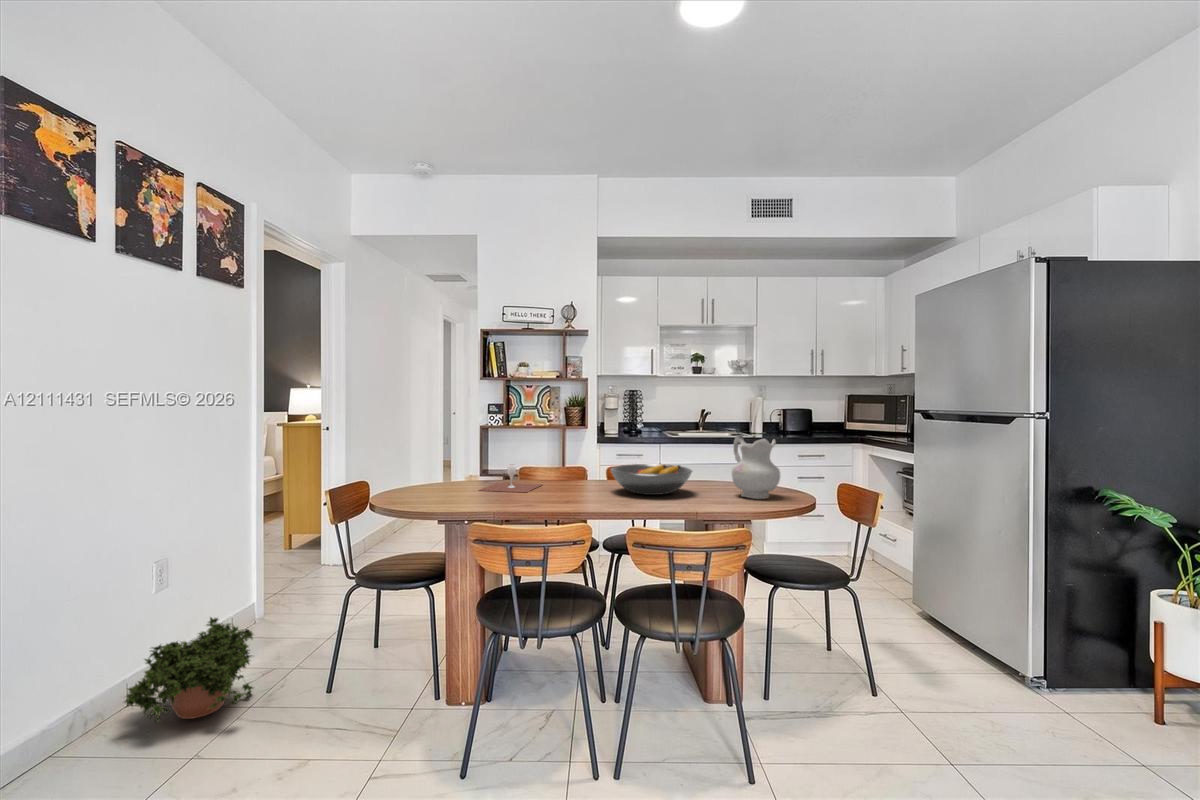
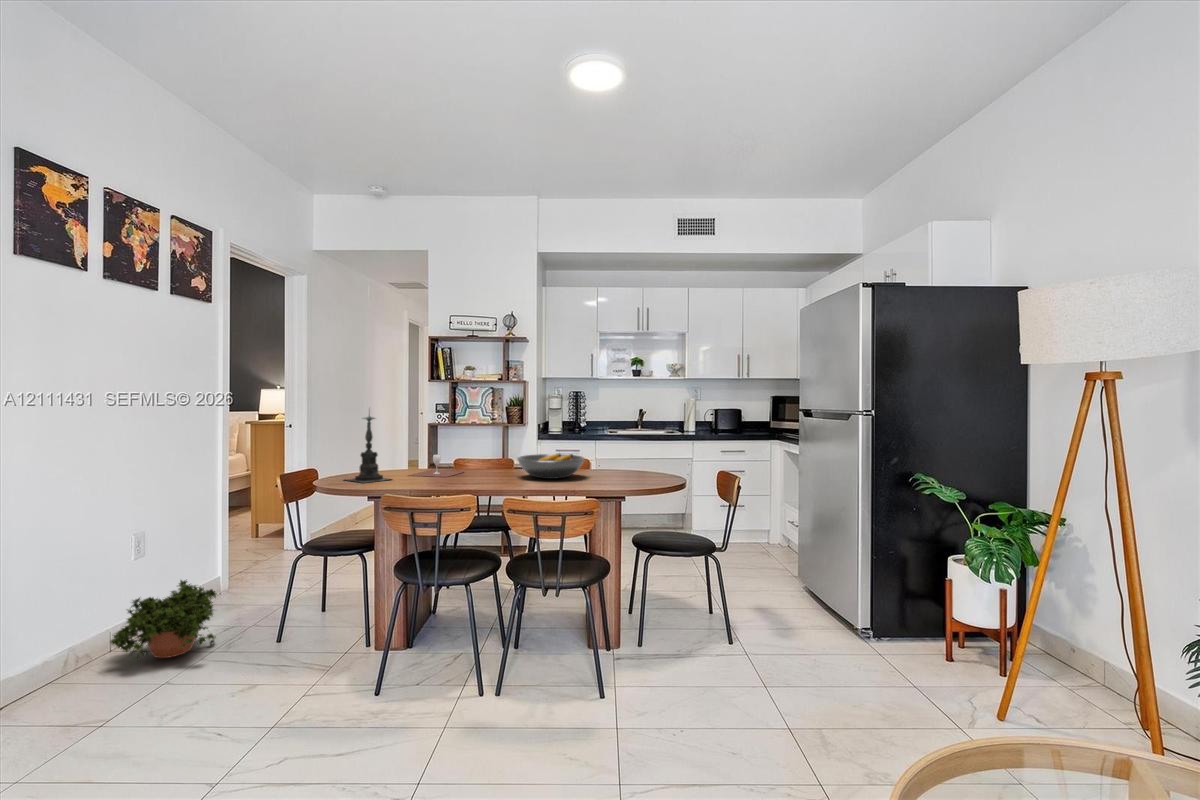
candle holder: none [404,409,466,502] -> present [345,415,390,483]
ceramic pitcher: present [732,435,780,499] -> none [616,429,655,482]

